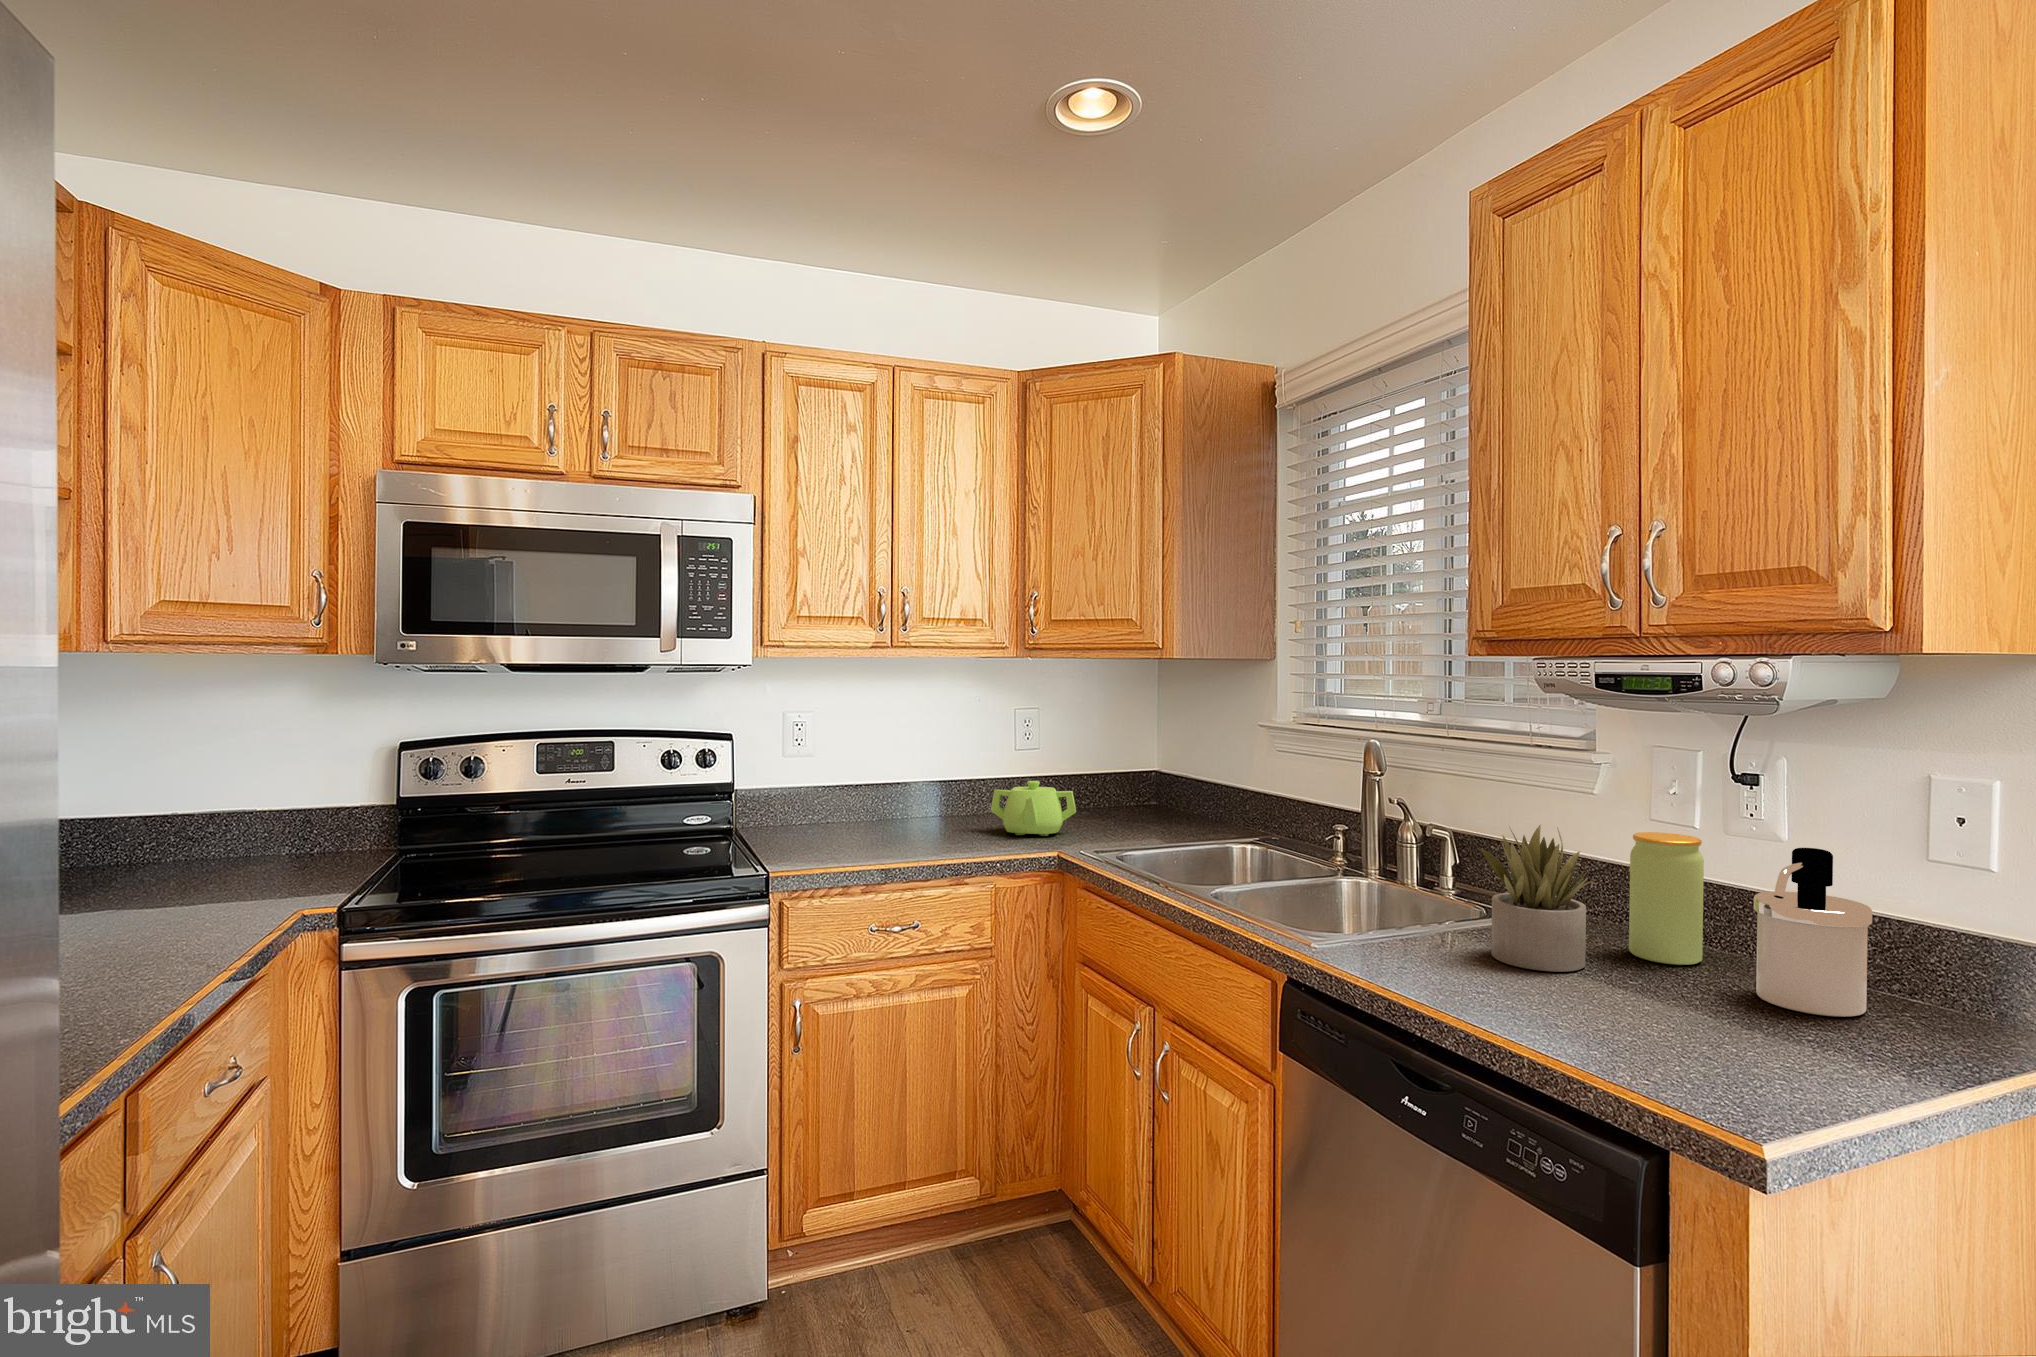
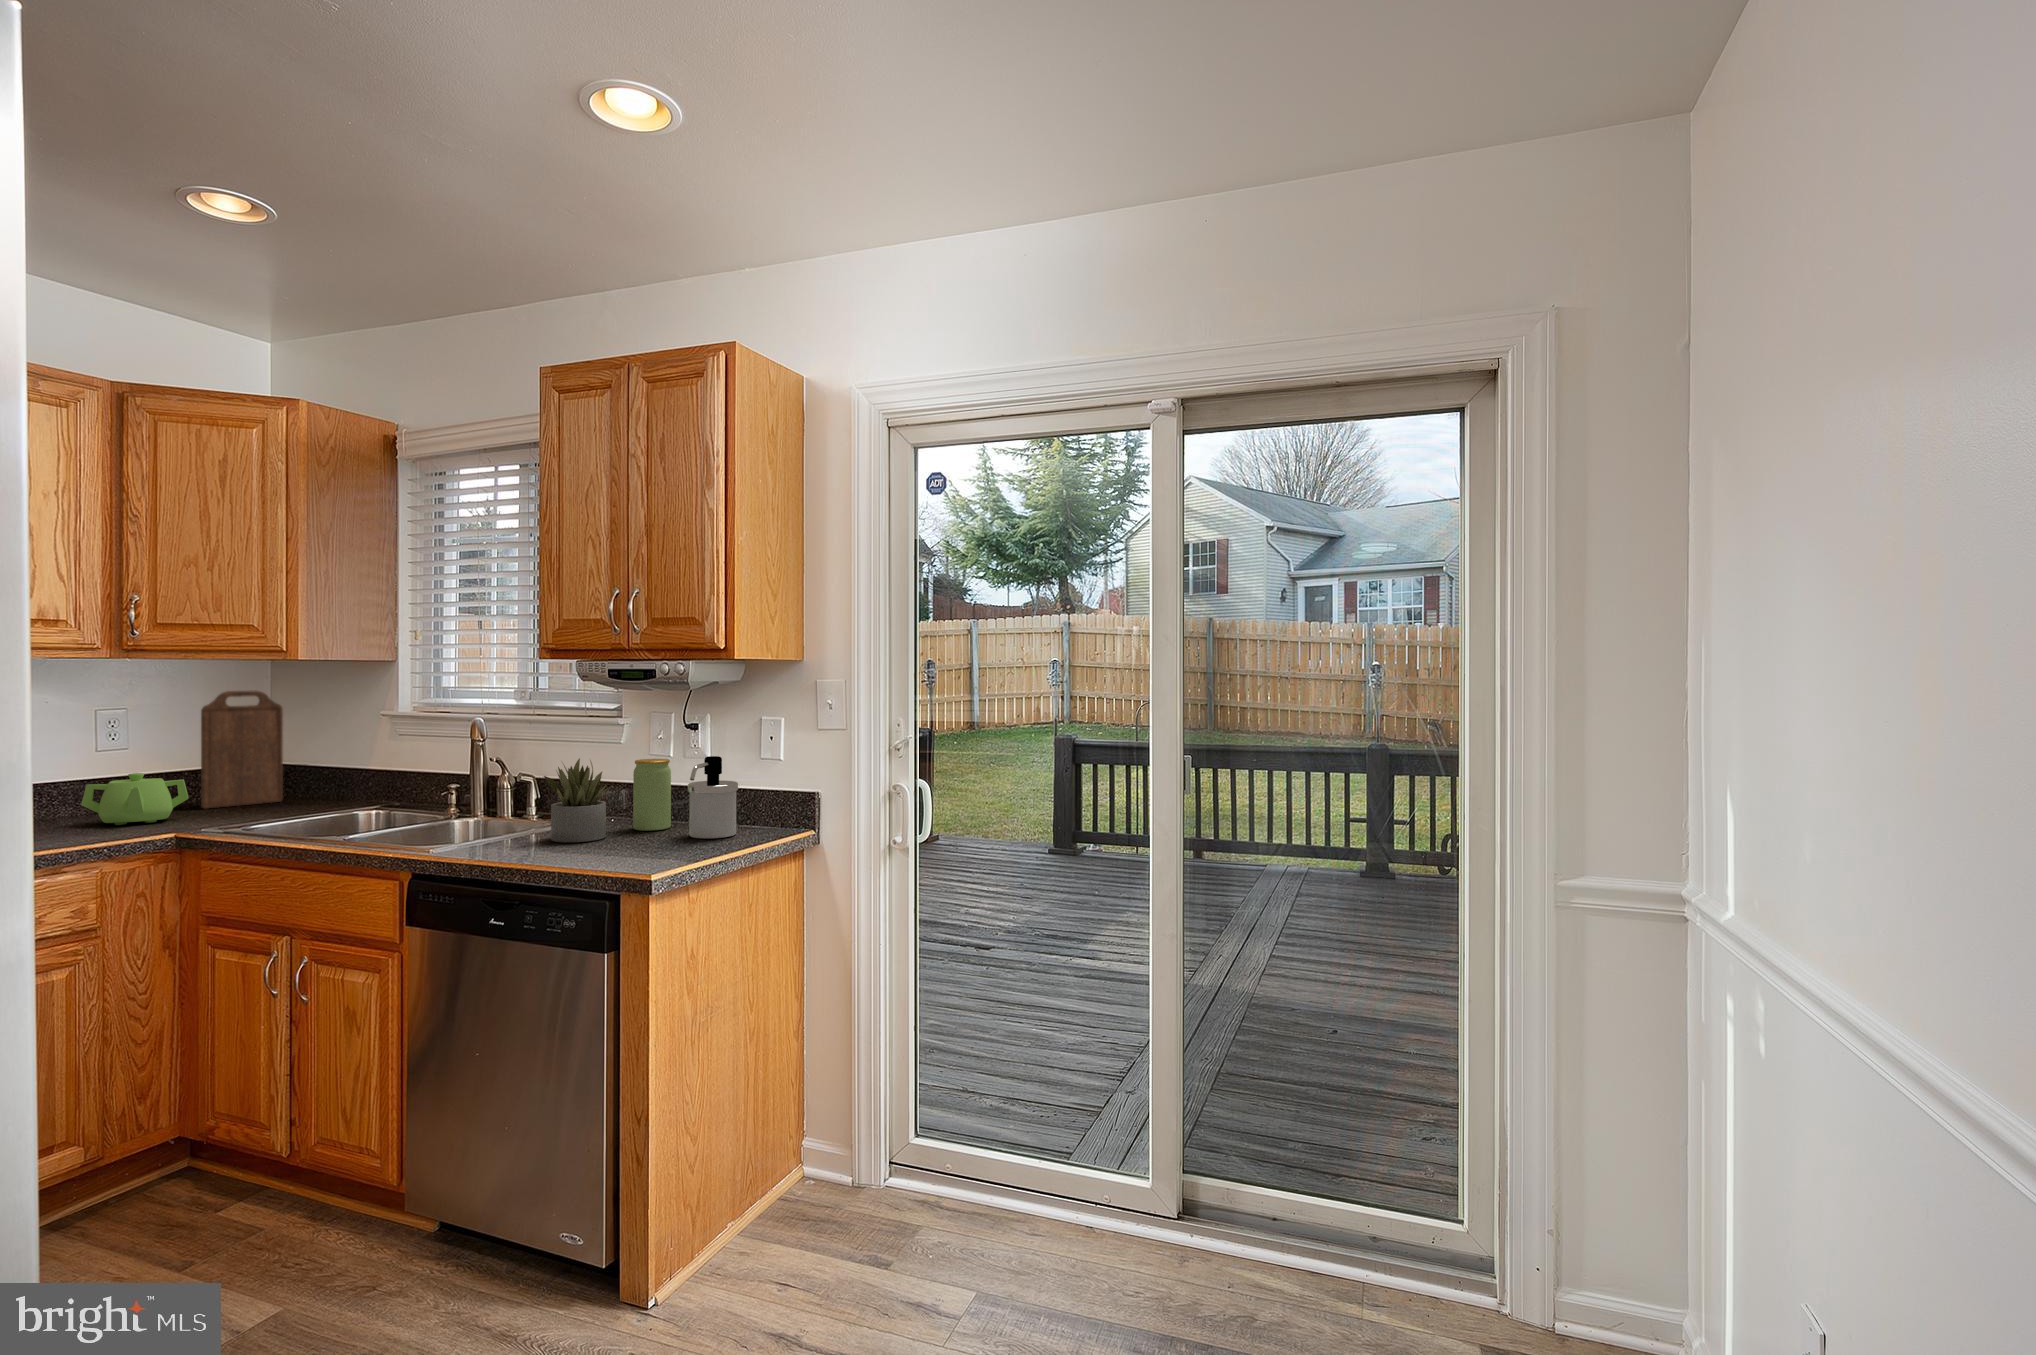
cutting board: none [1091,694,1164,822] -> present [201,690,283,809]

